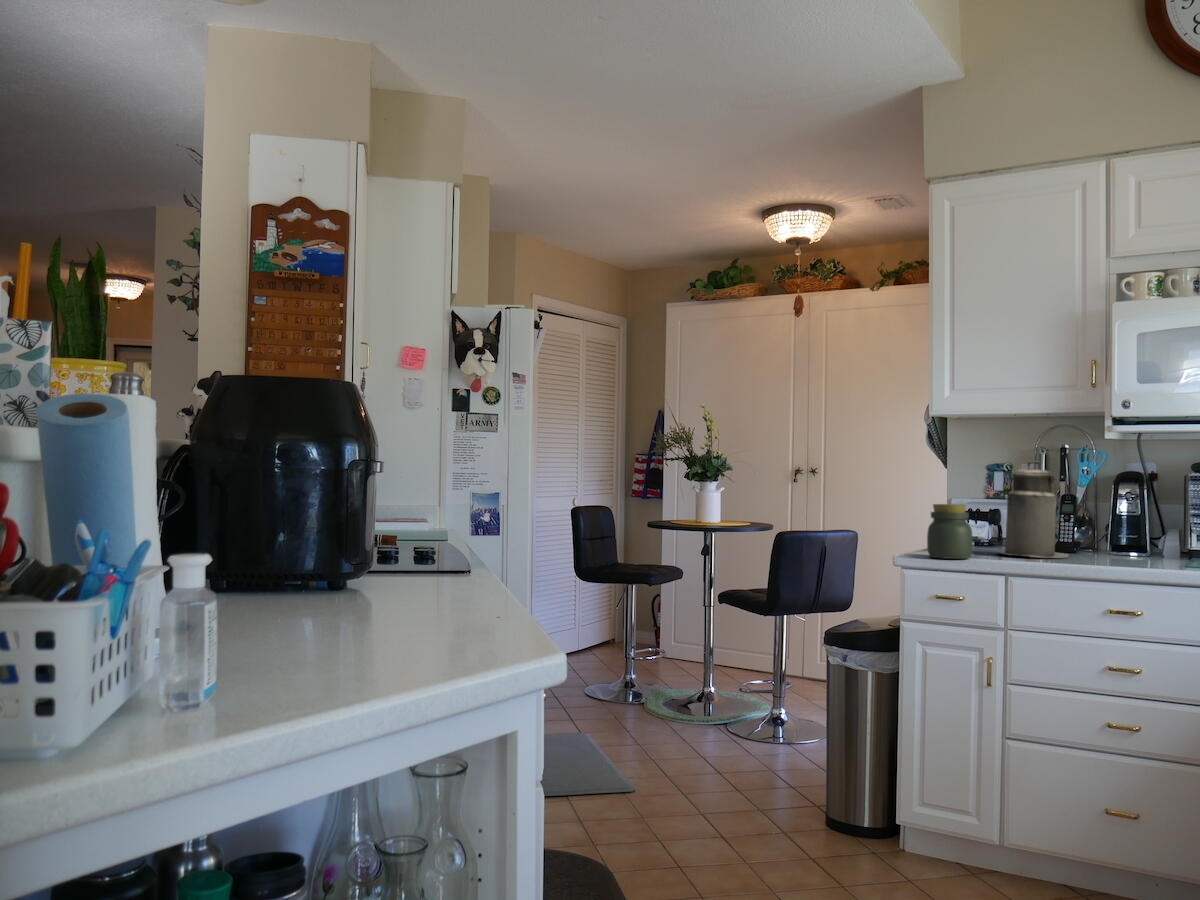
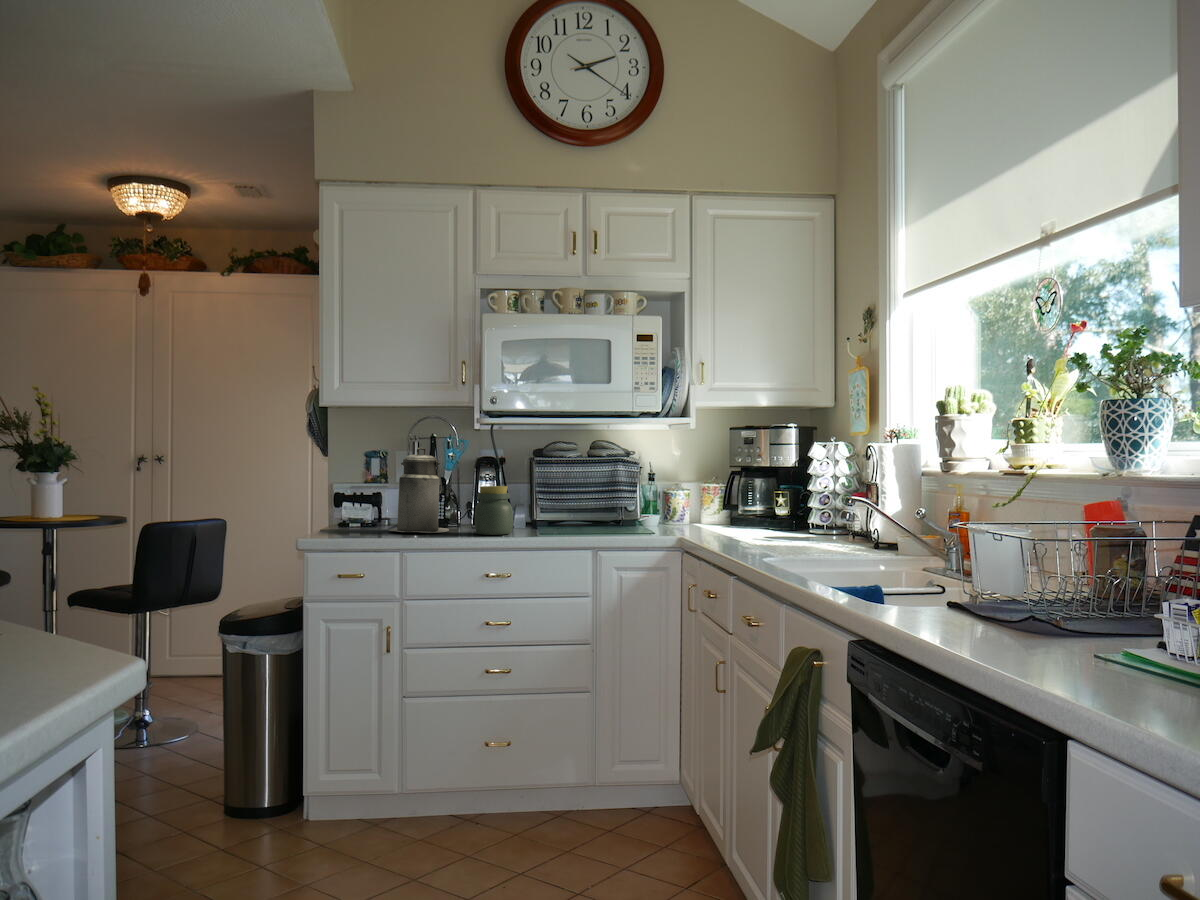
jar: present [927,504,973,559] -> present [475,486,513,535]

